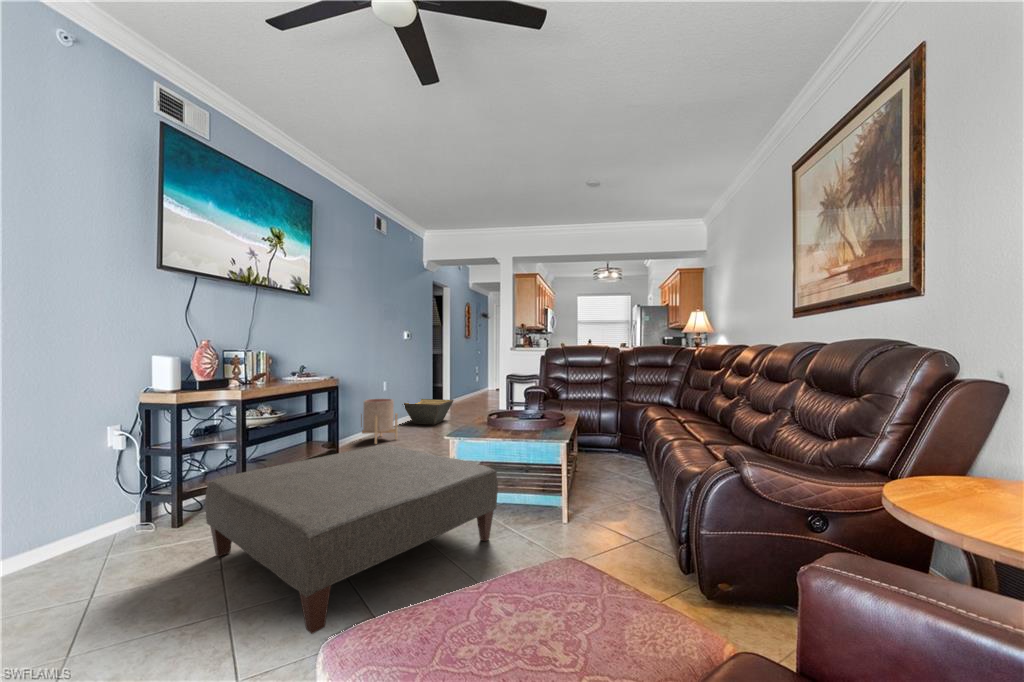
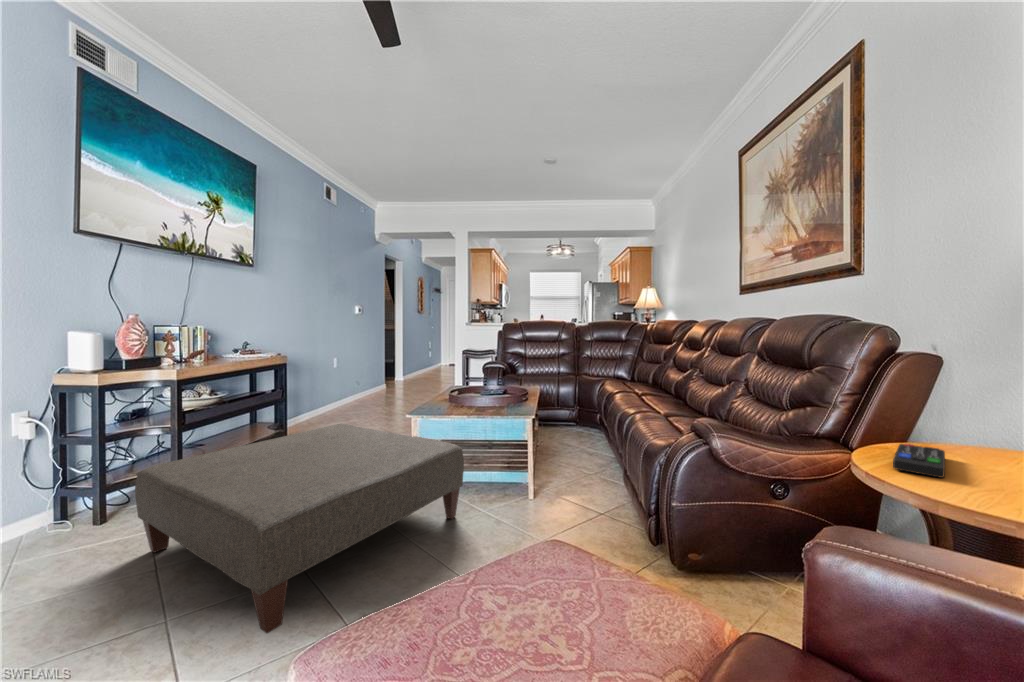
planter: present [359,399,398,444] -> none [312,377,353,423]
basket: present [402,399,453,424] -> none [357,376,410,402]
remote control: none [921,479,987,514] -> present [893,444,945,478]

